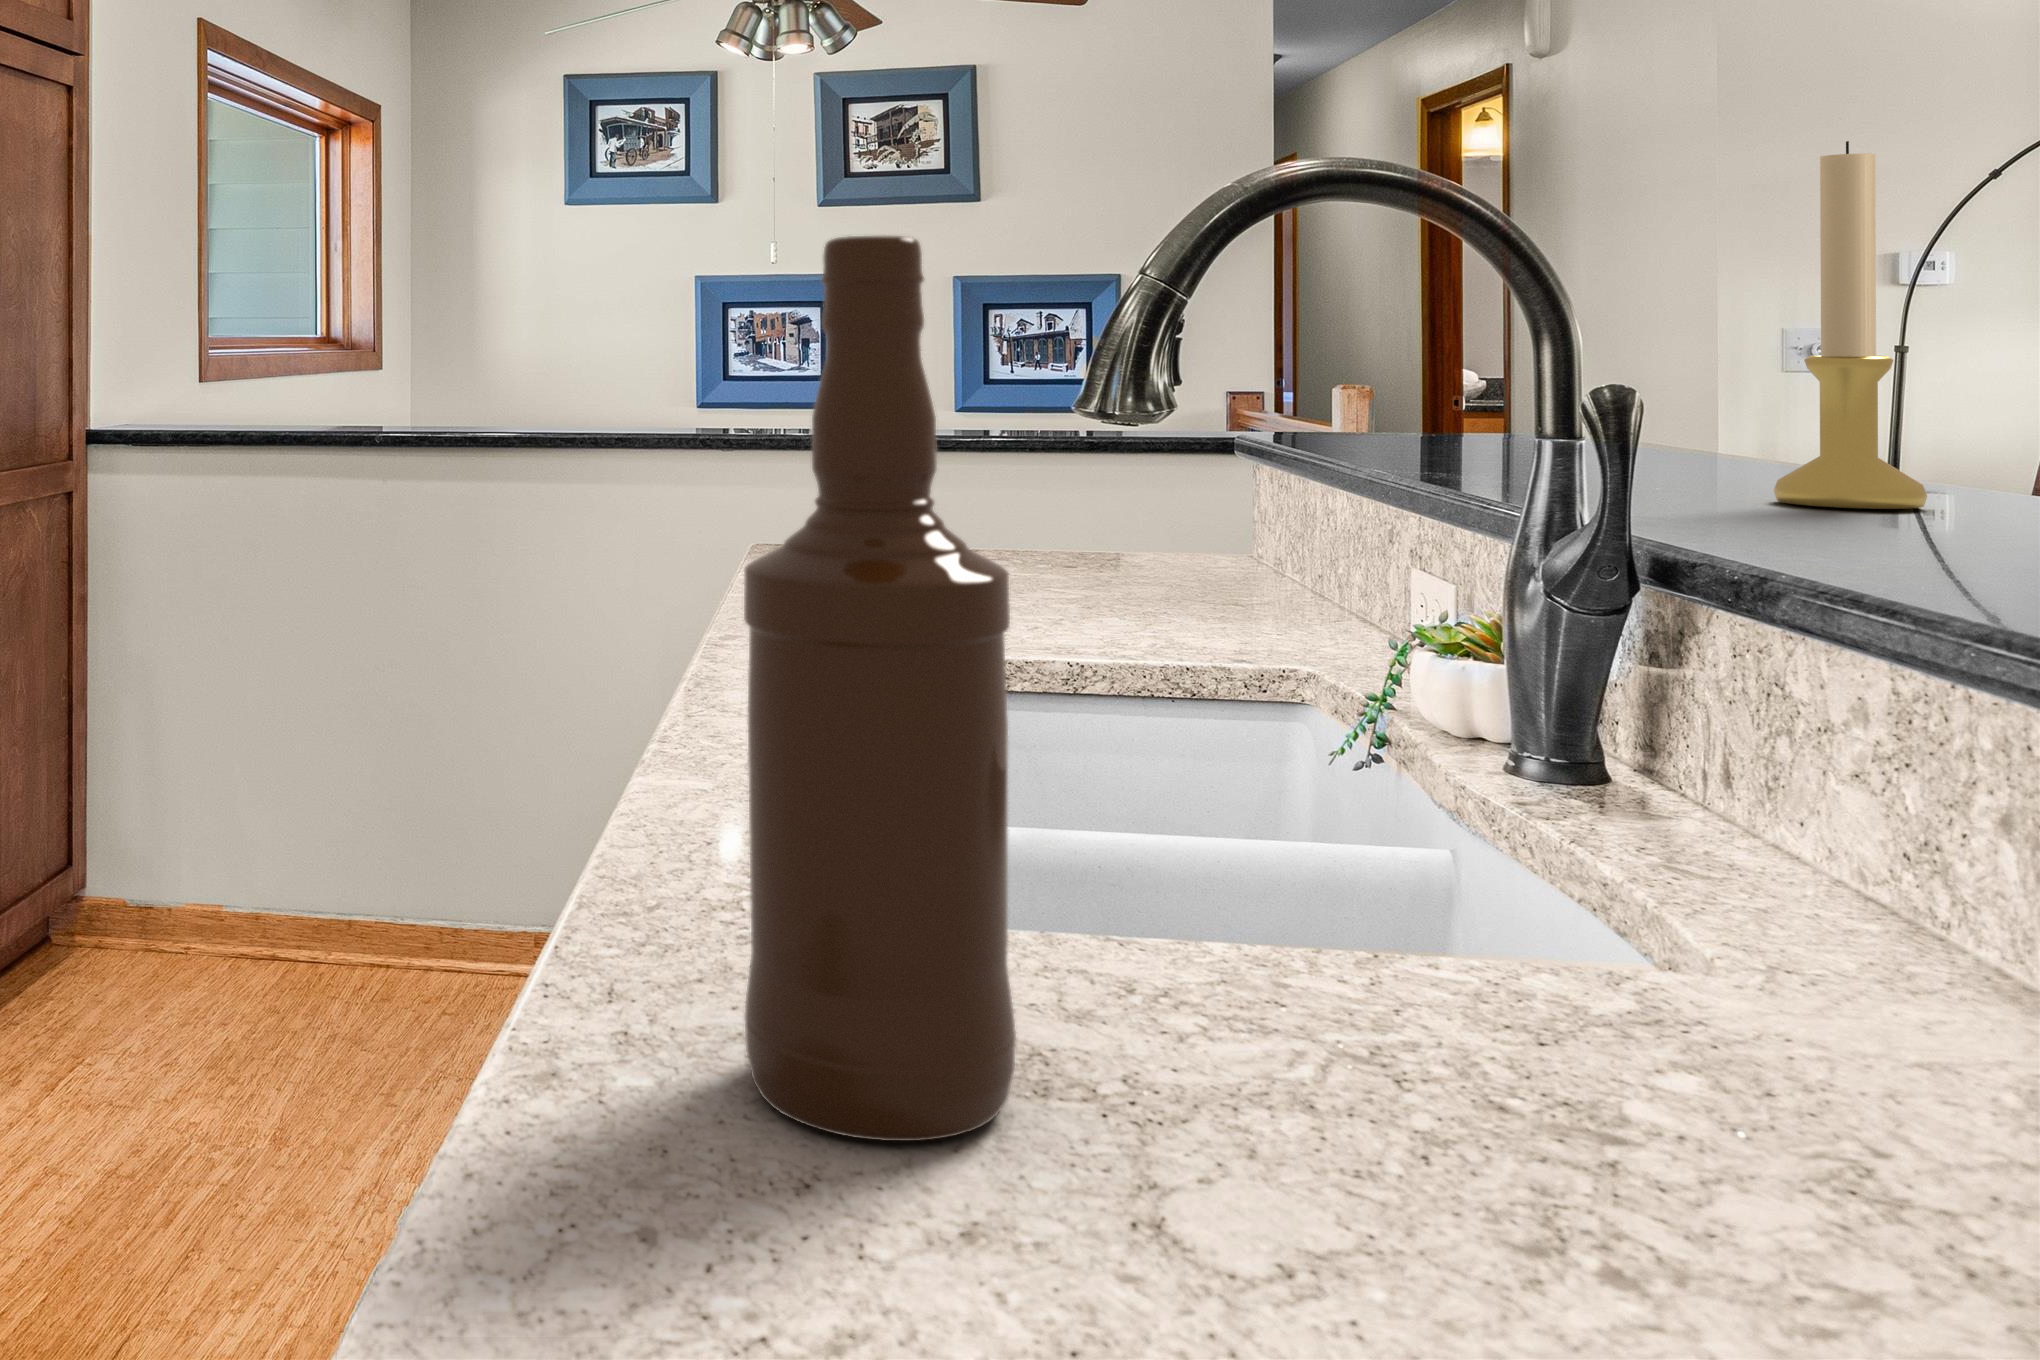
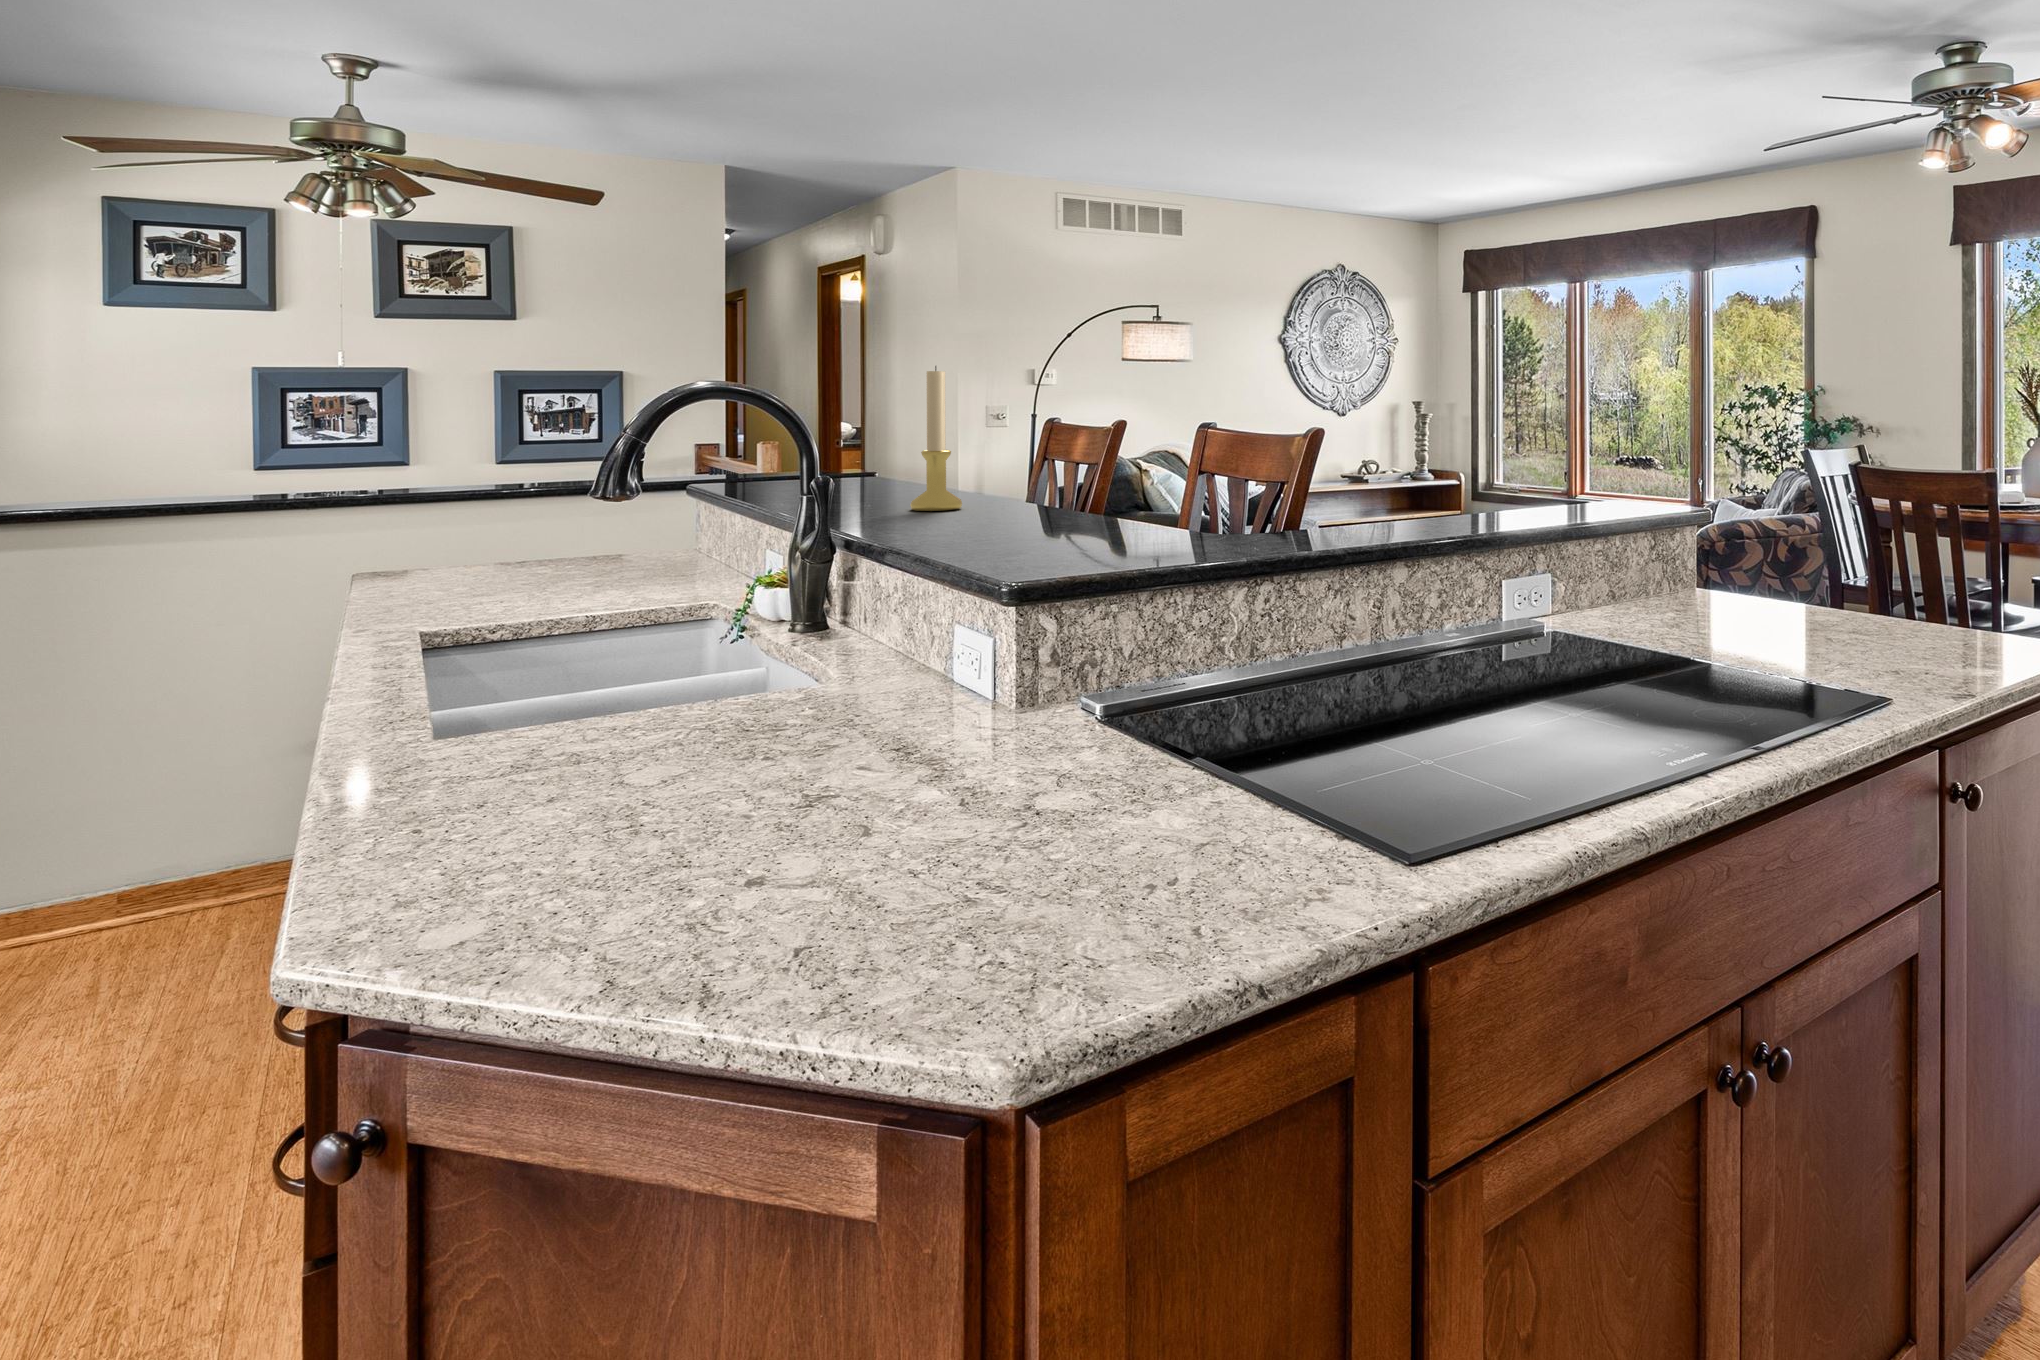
bottle: present [744,235,1016,1141] -> none [444,449,567,791]

